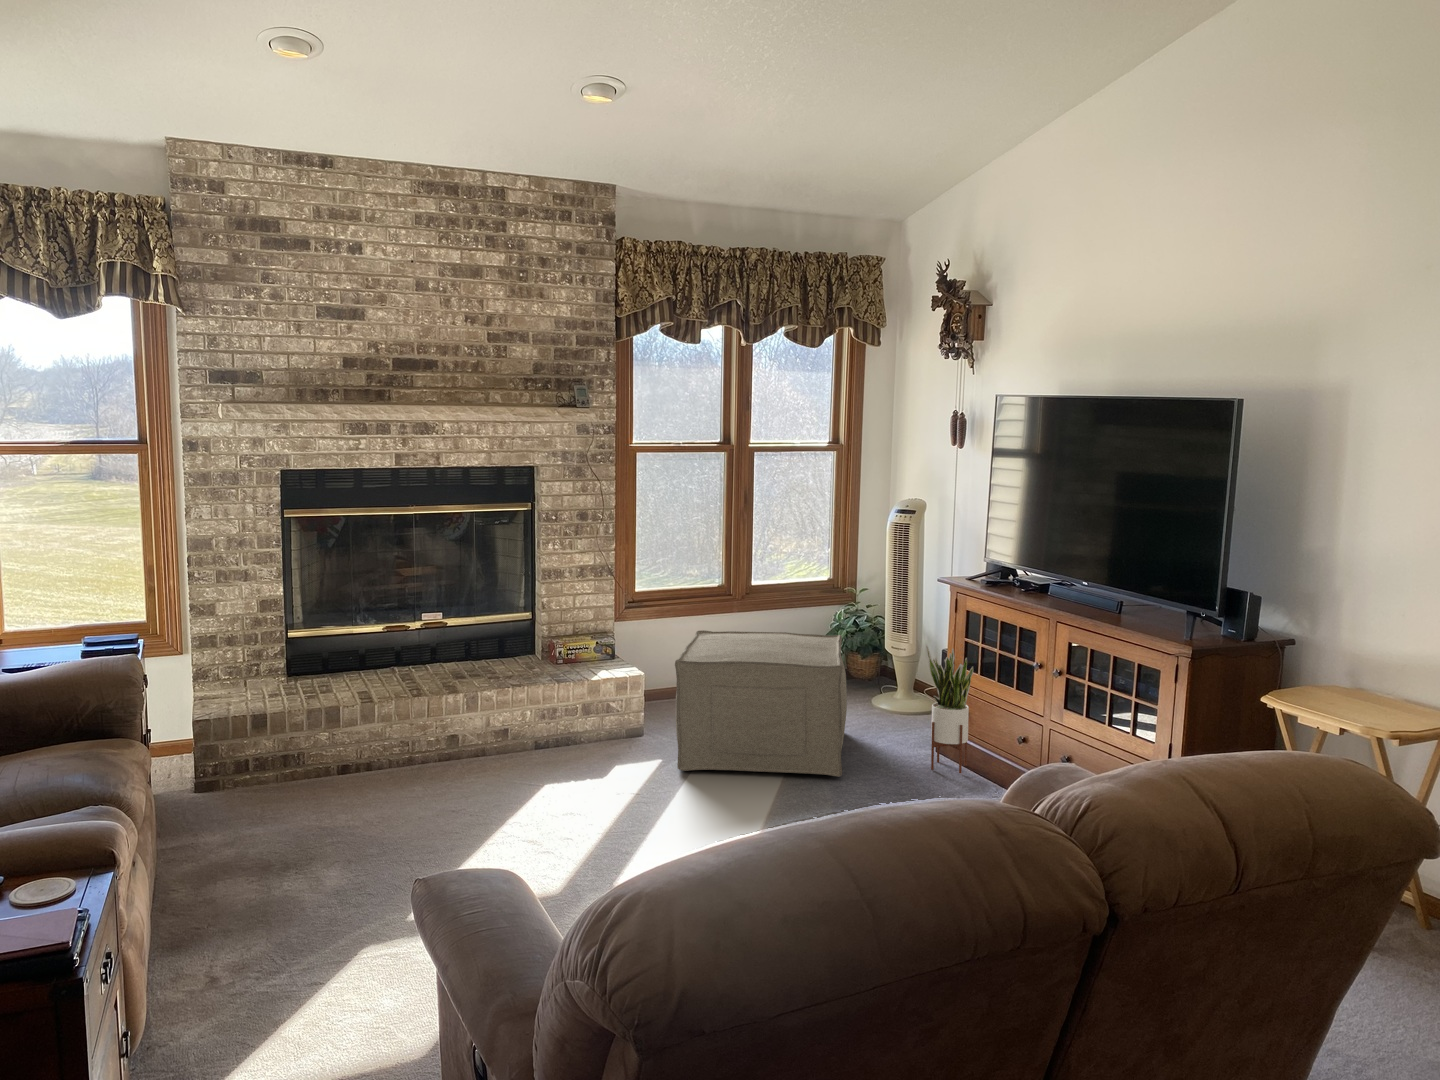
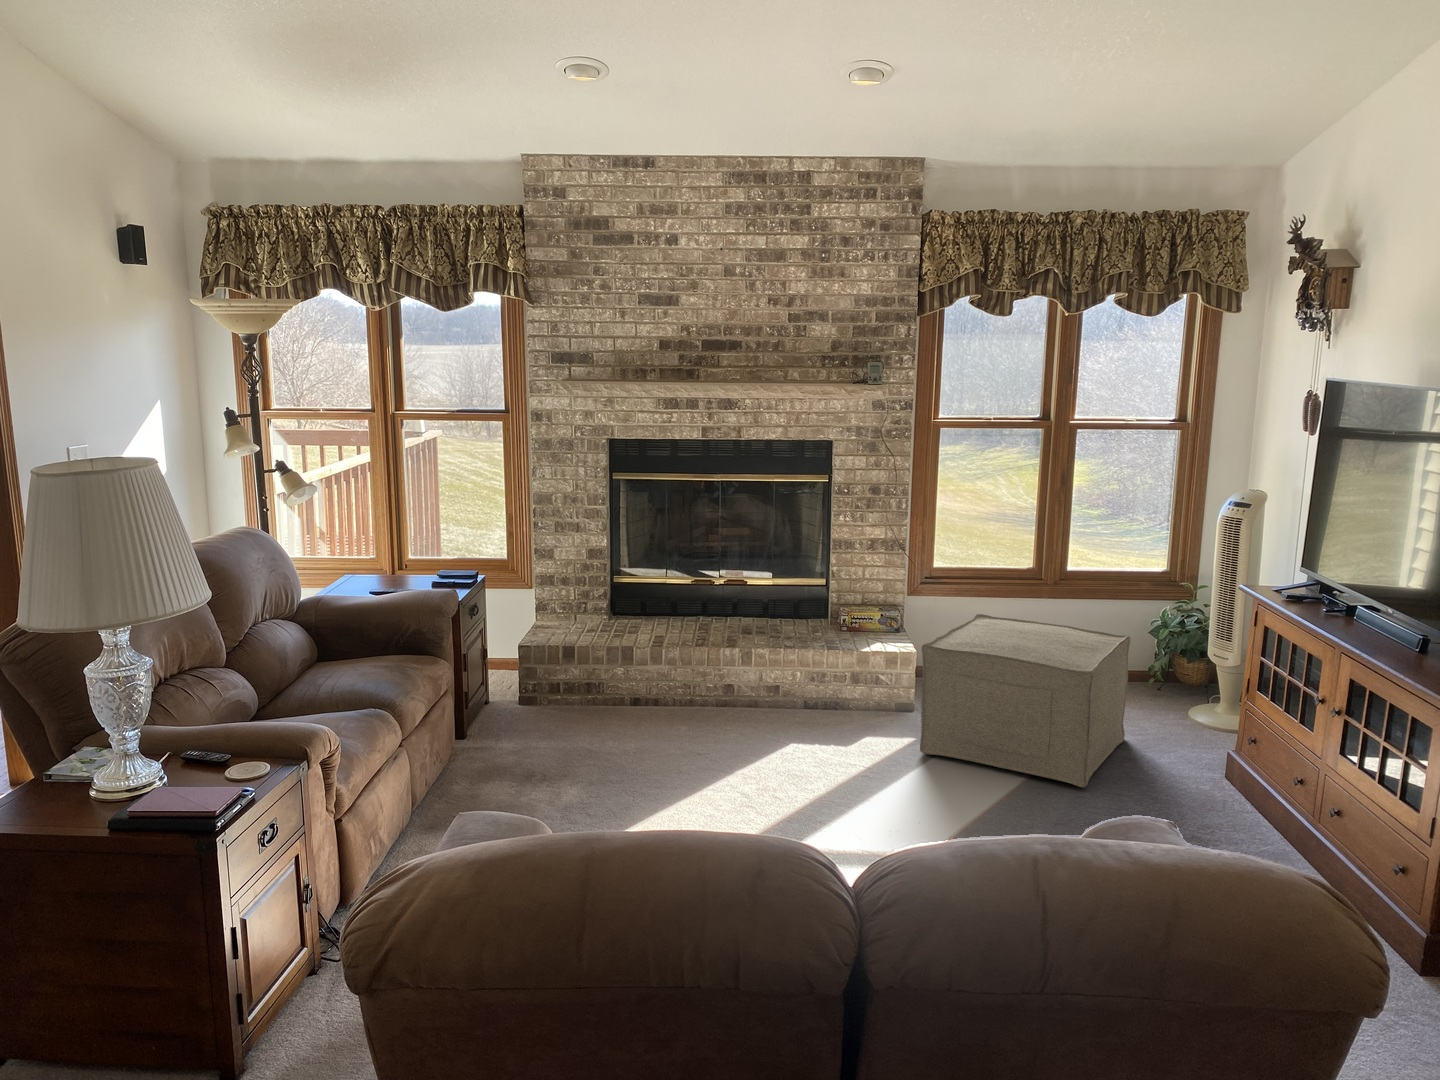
potted plant: present [926,645,973,773] -> none [1199,660,1257,808]

